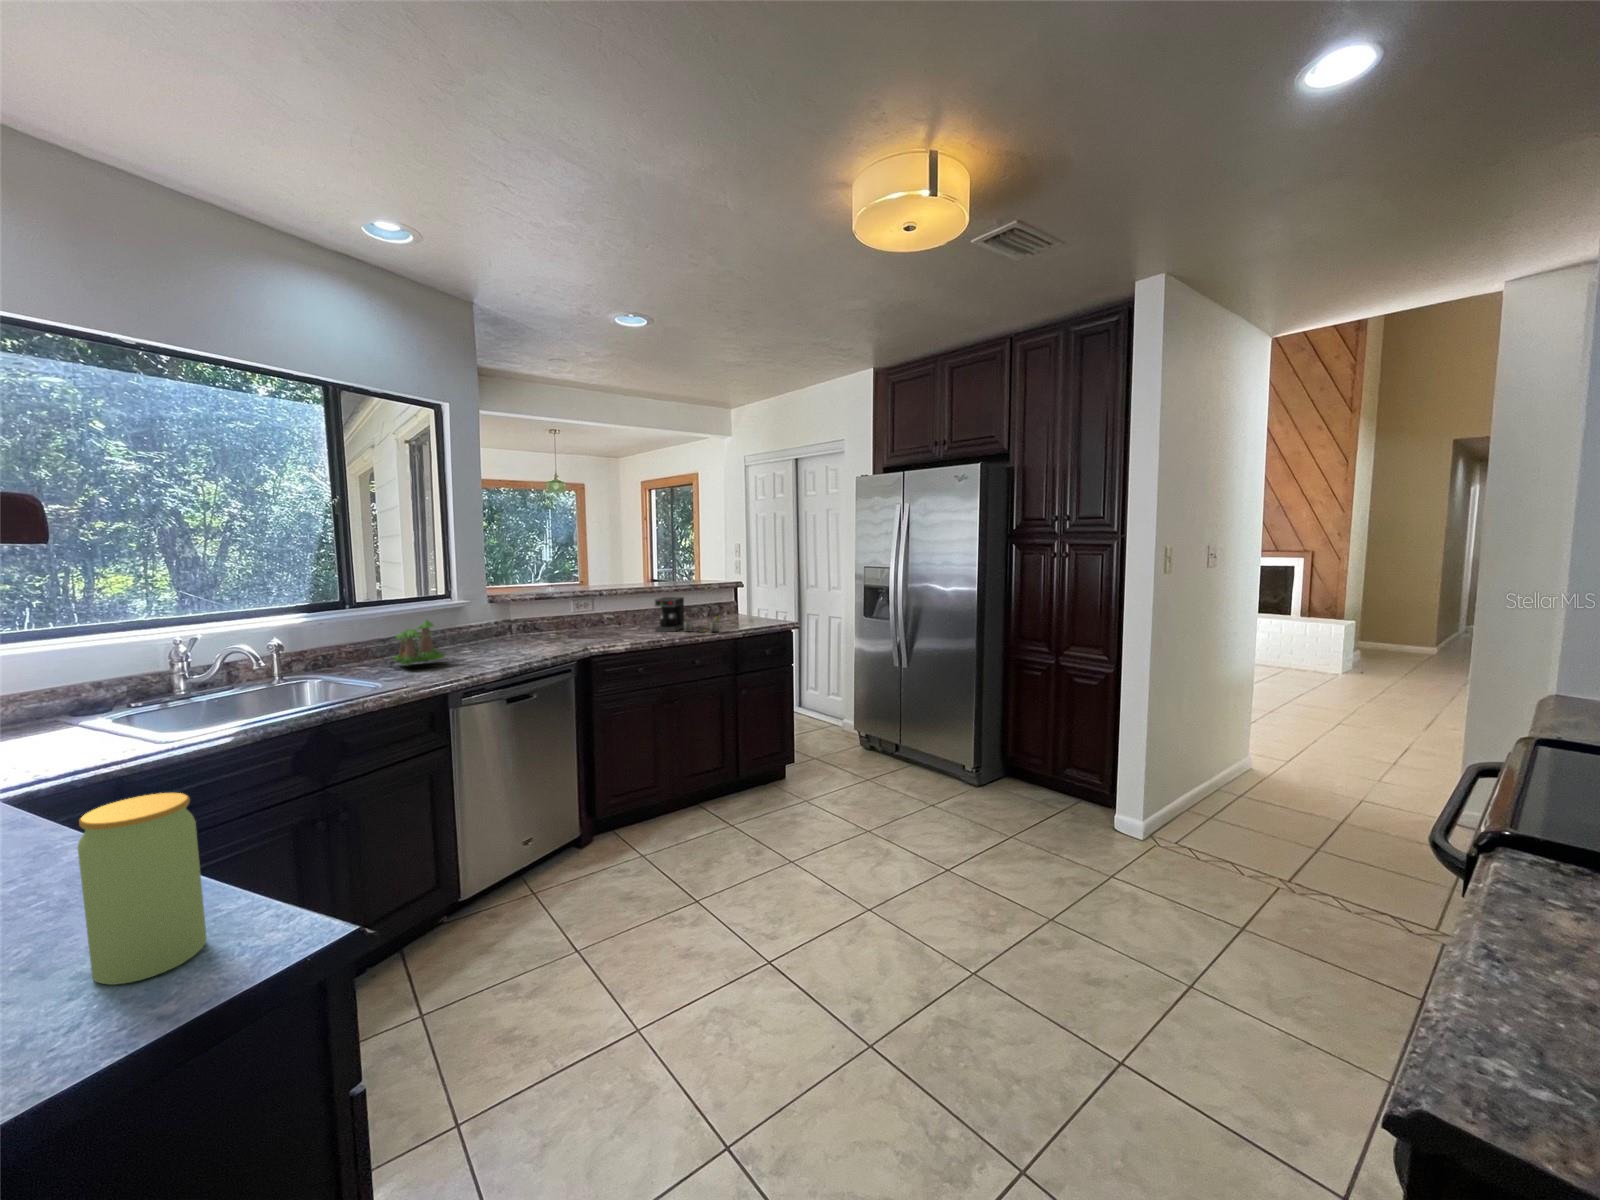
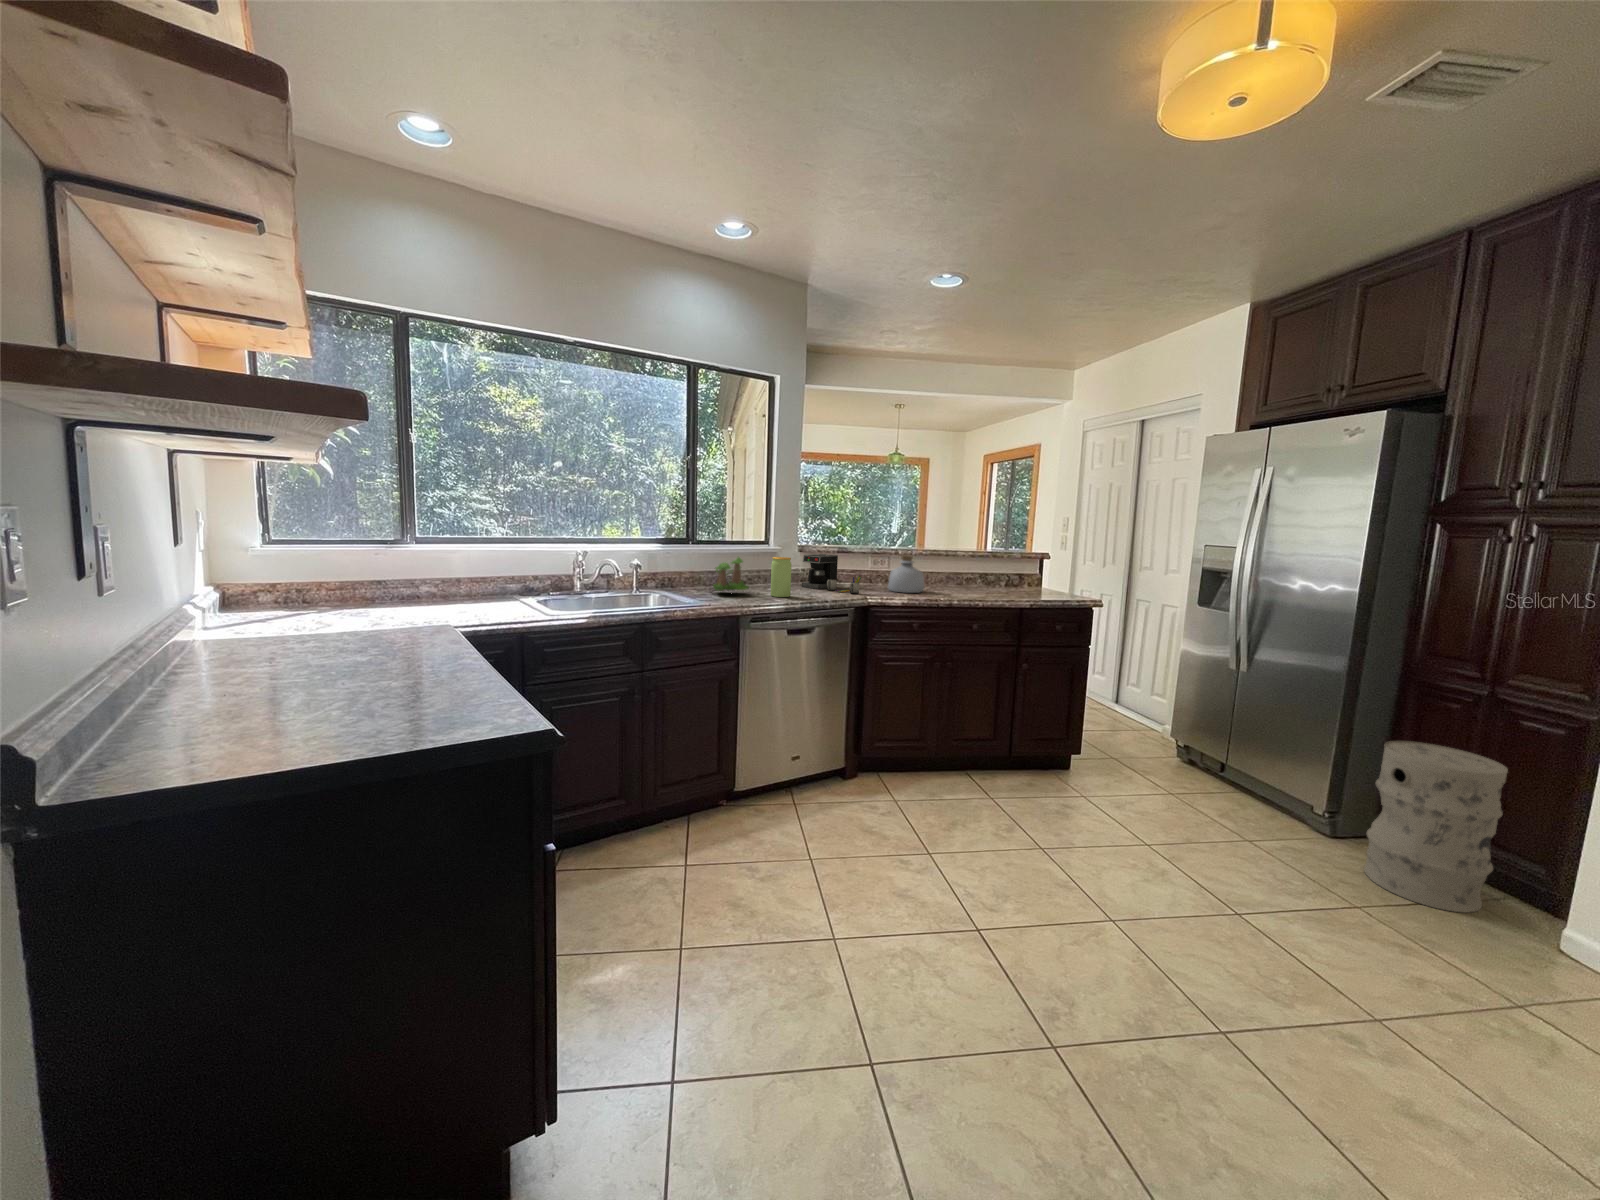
bottle: none [598,597,638,637] -> present [888,555,925,593]
coffee maker: present [655,597,720,632] -> present [802,554,861,593]
trash can: none [1004,703,1074,821] -> present [1364,741,1508,913]
jar: present [78,793,207,985] -> present [771,557,791,597]

